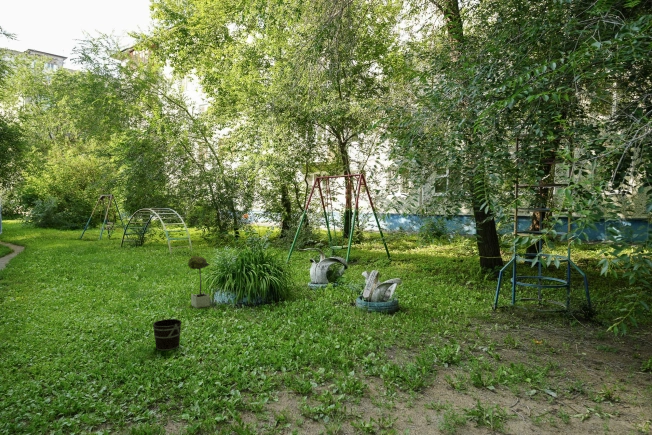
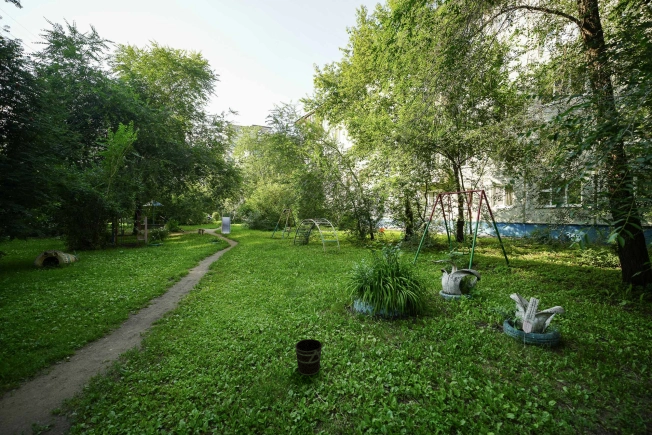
potted tree: present [188,256,210,308] -> none [332,266,351,314]

